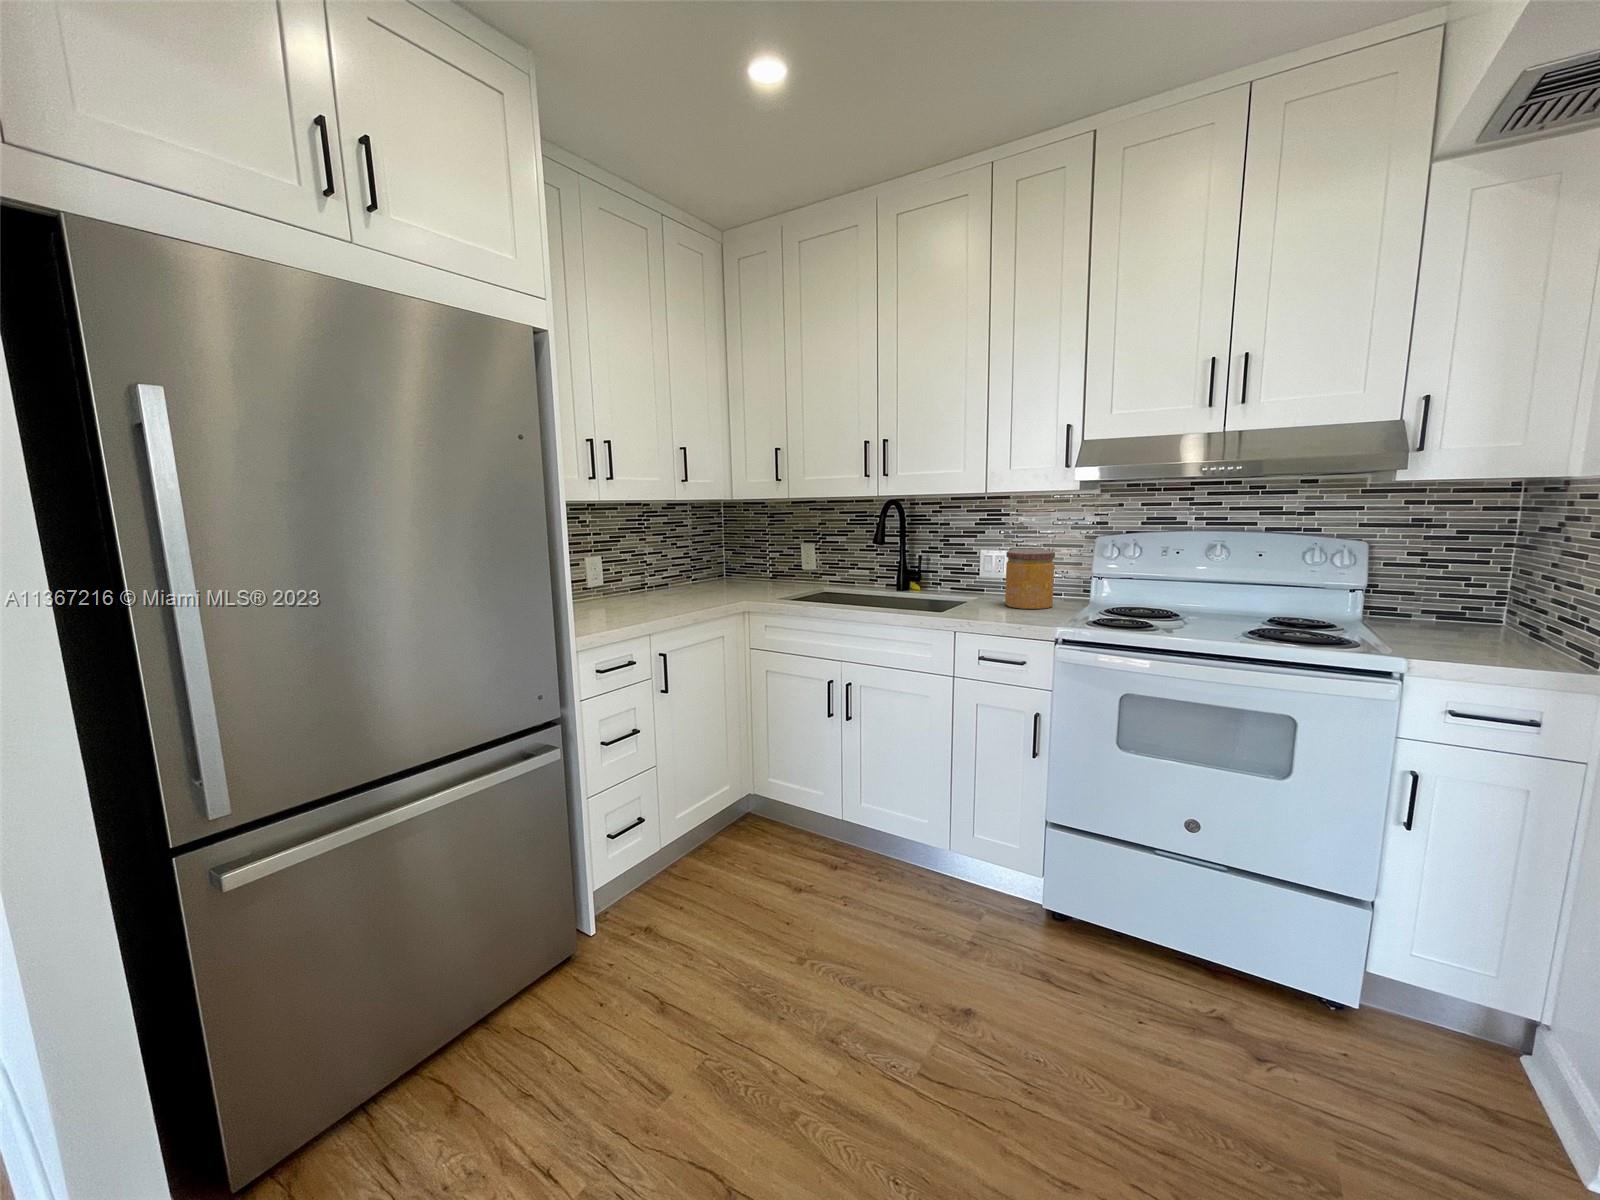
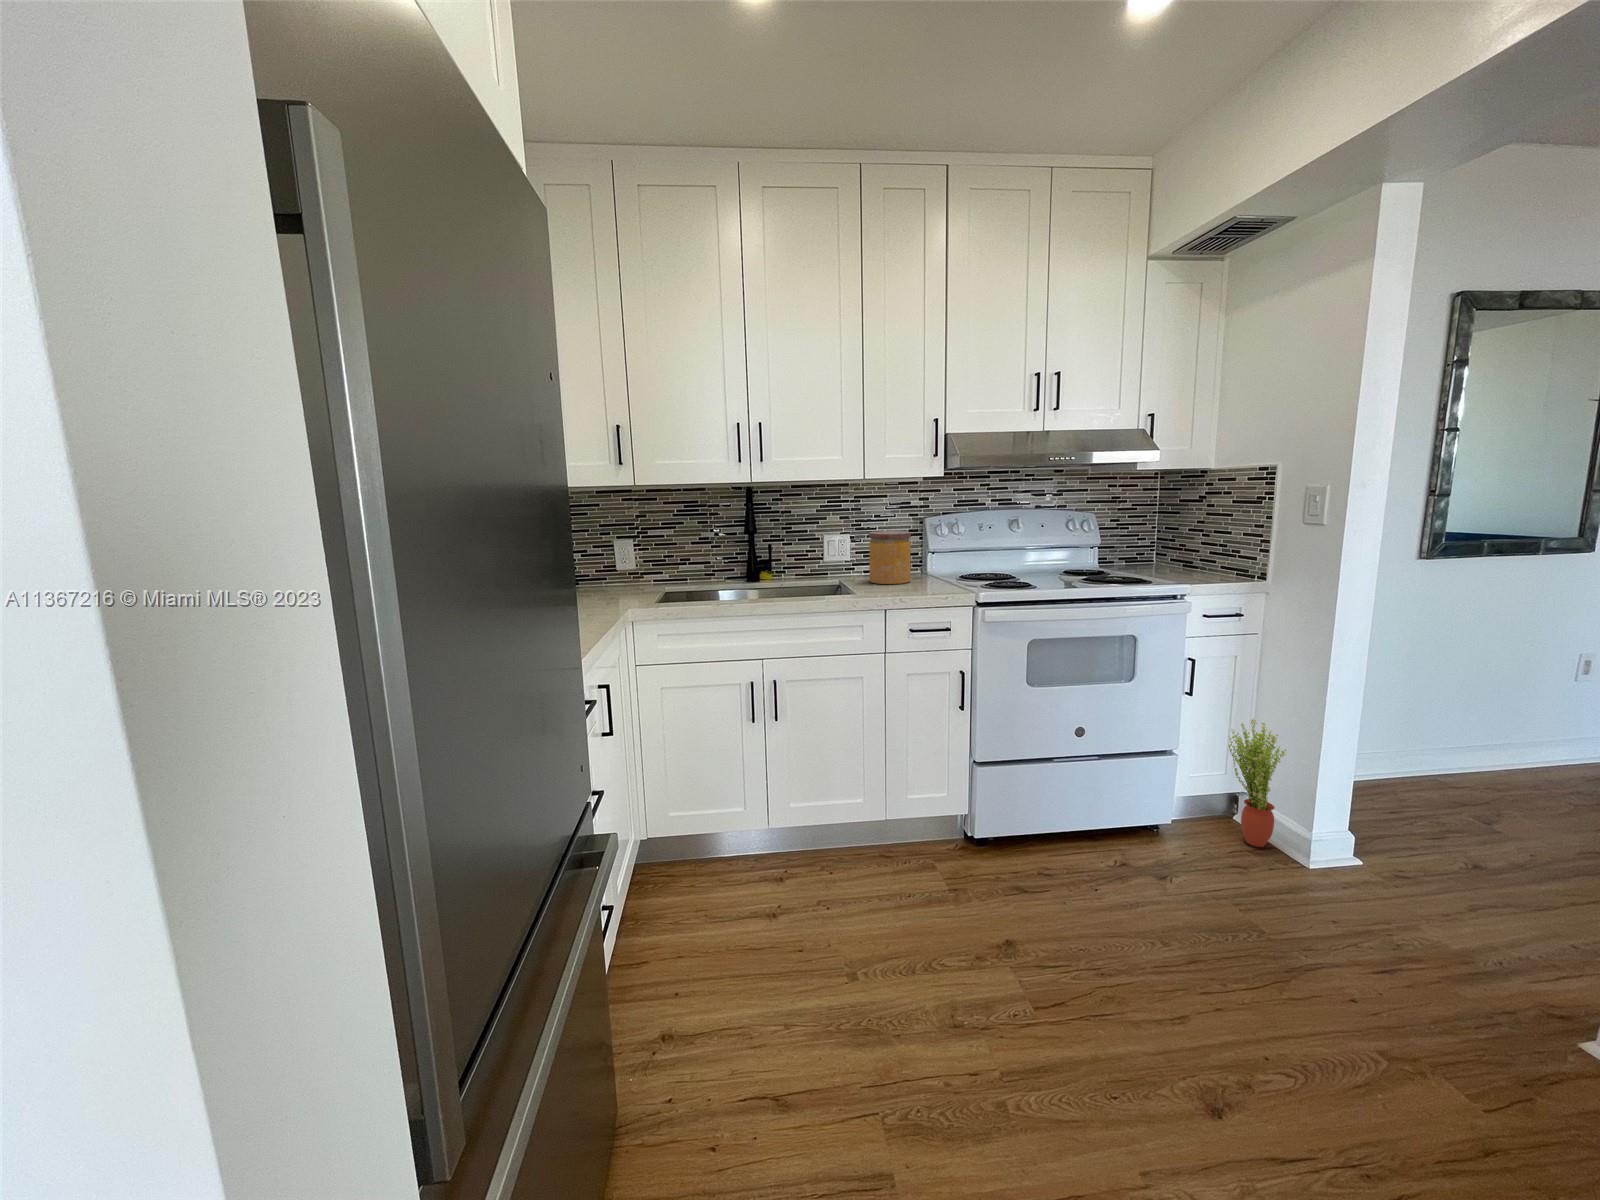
potted plant: none [1471,897,1565,1110] -> present [1228,719,1286,847]

